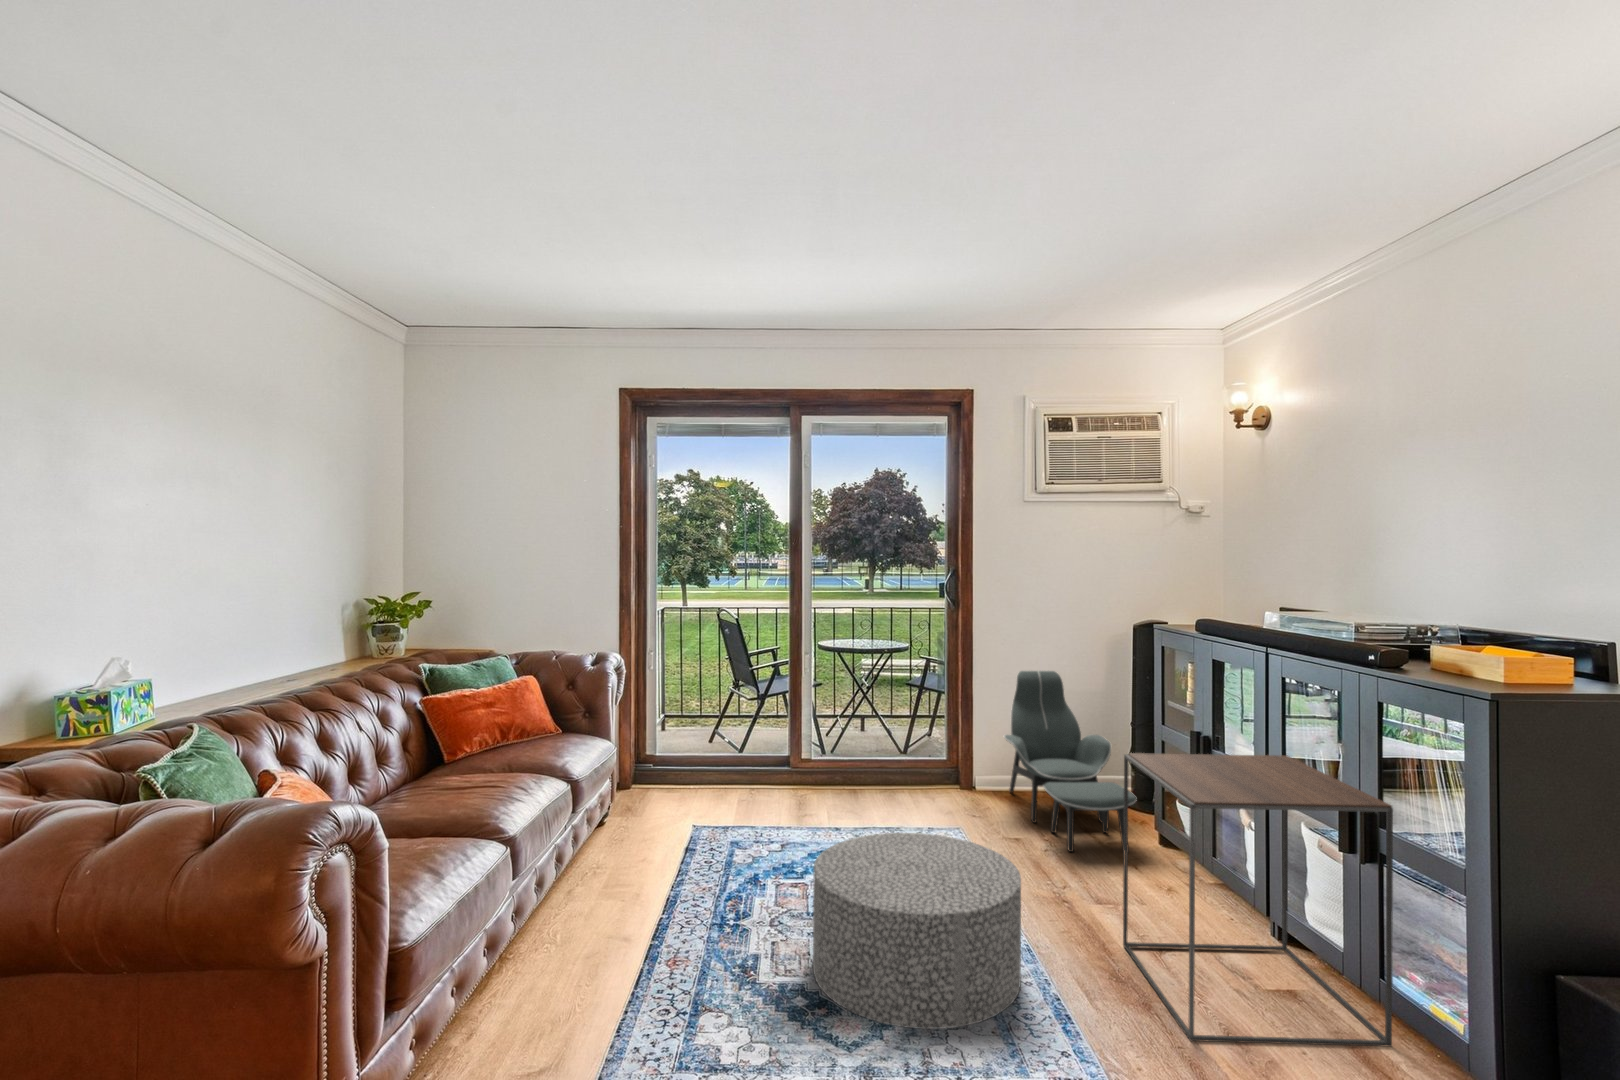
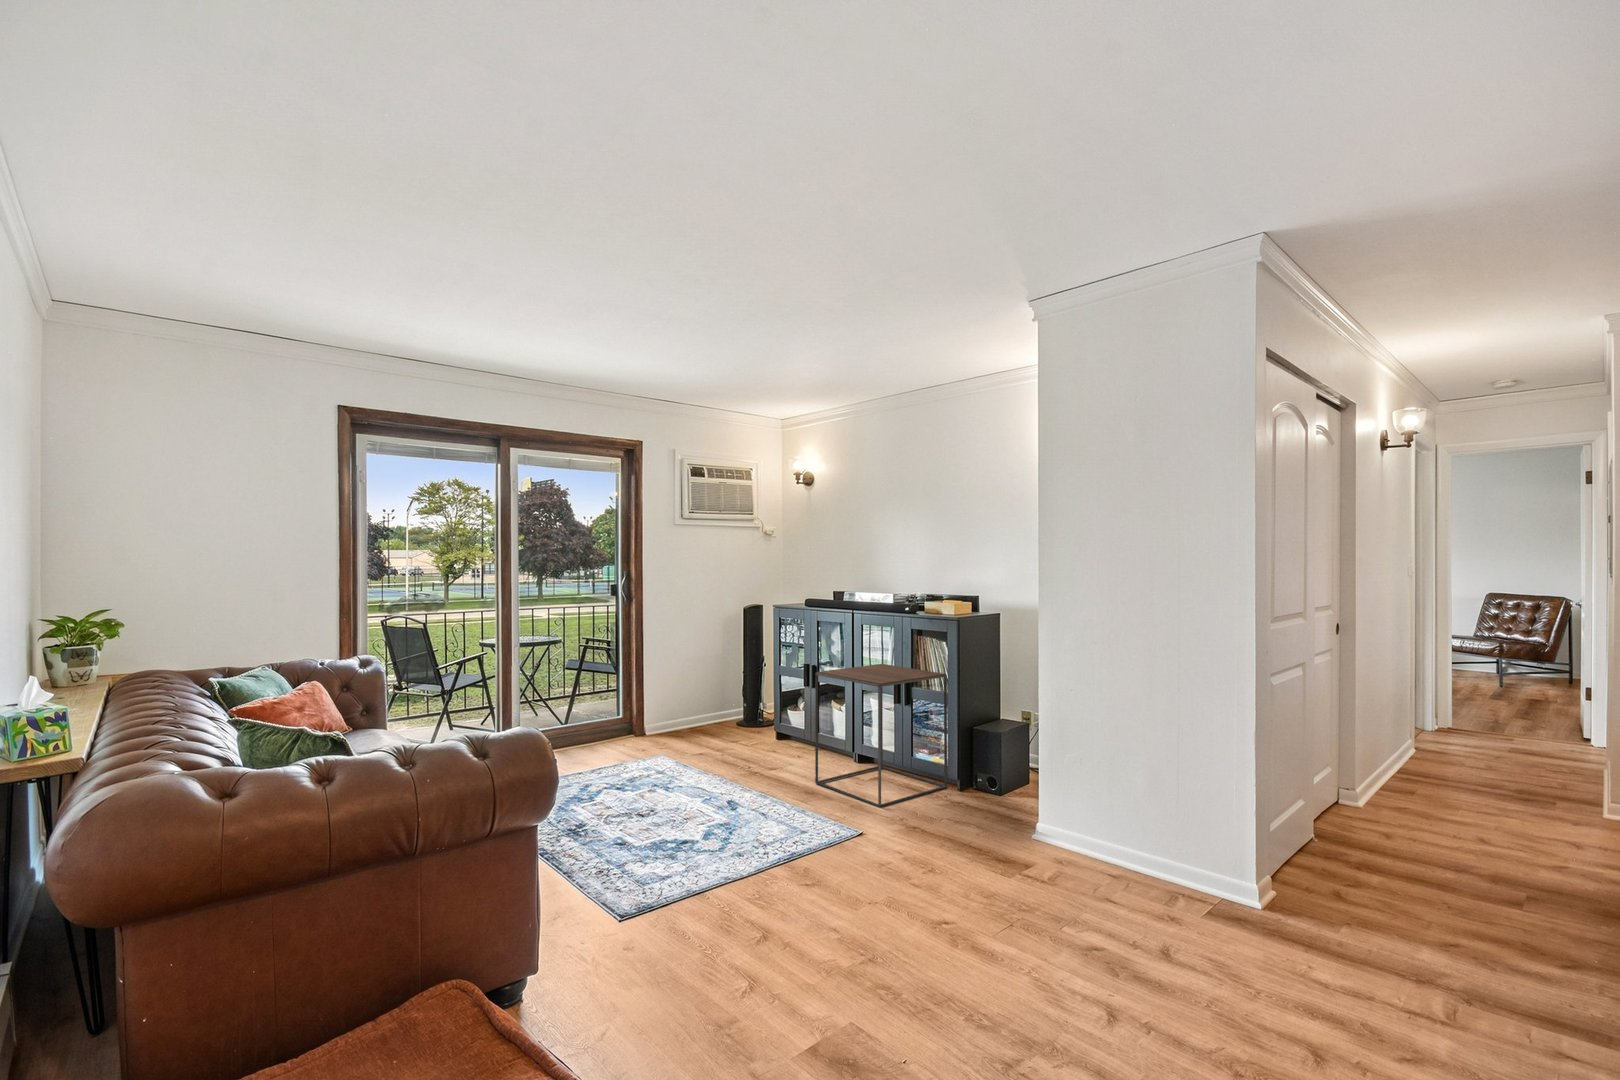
lounge chair: present [1004,671,1136,852] -> none [668,642,775,752]
ottoman: present [813,833,1021,1029] -> none [663,740,793,845]

